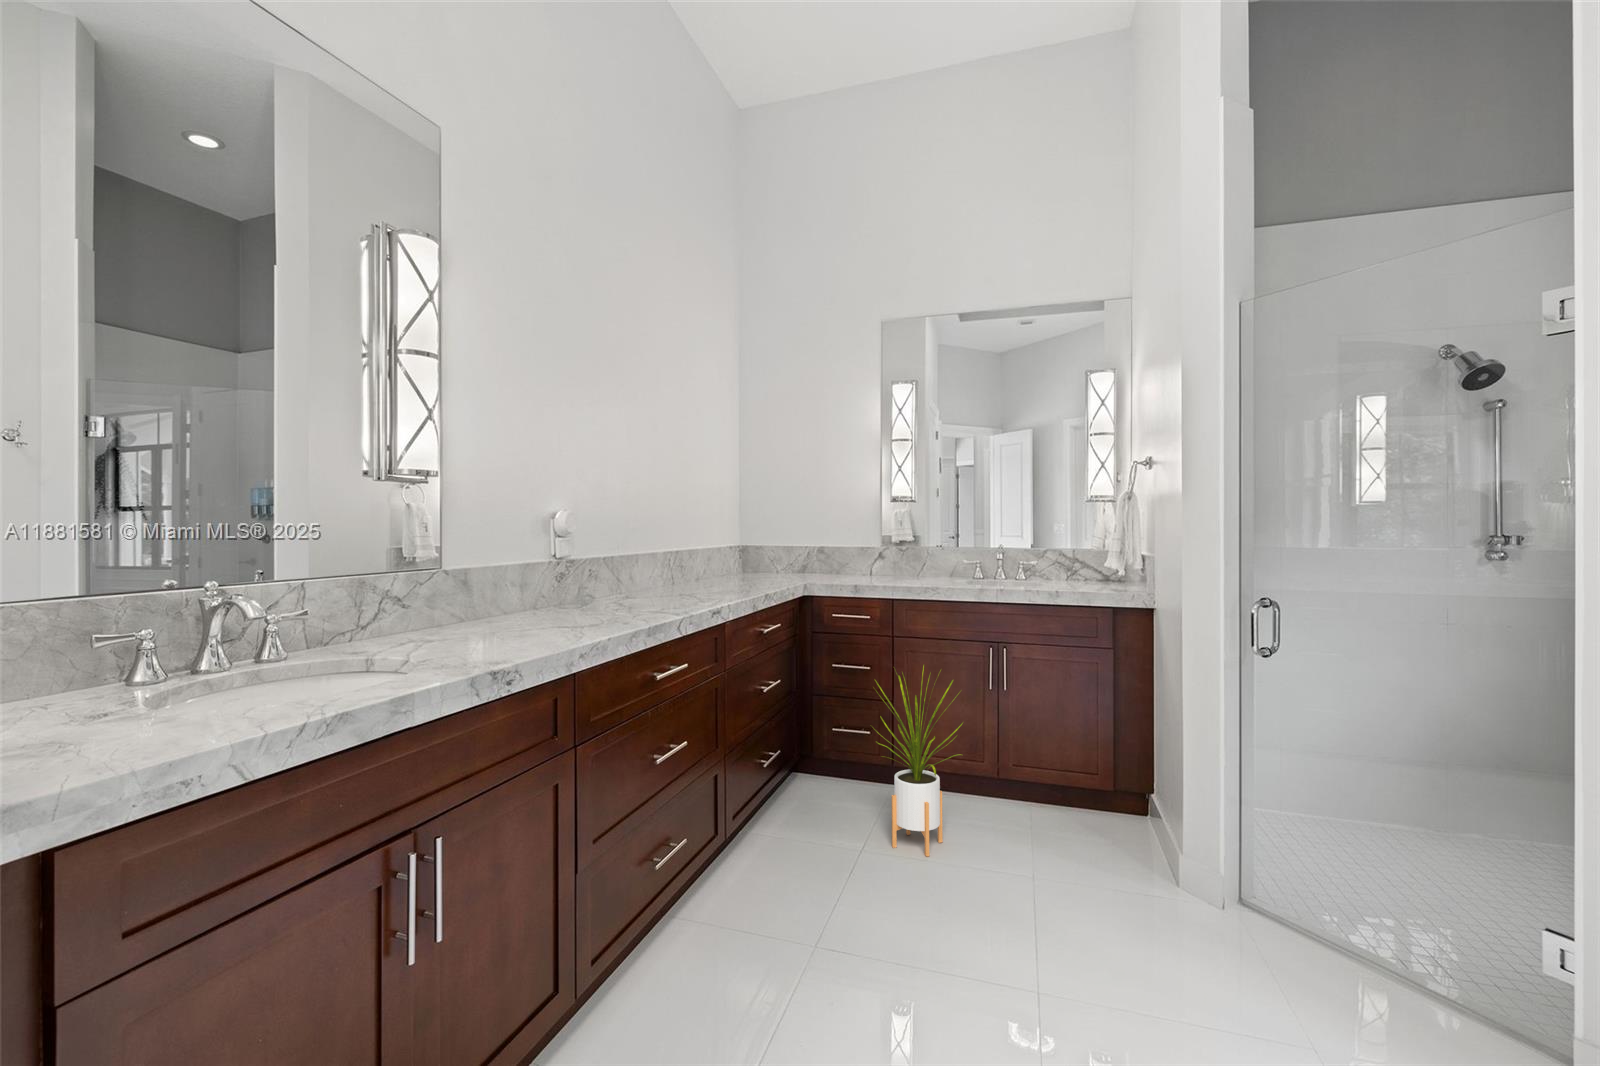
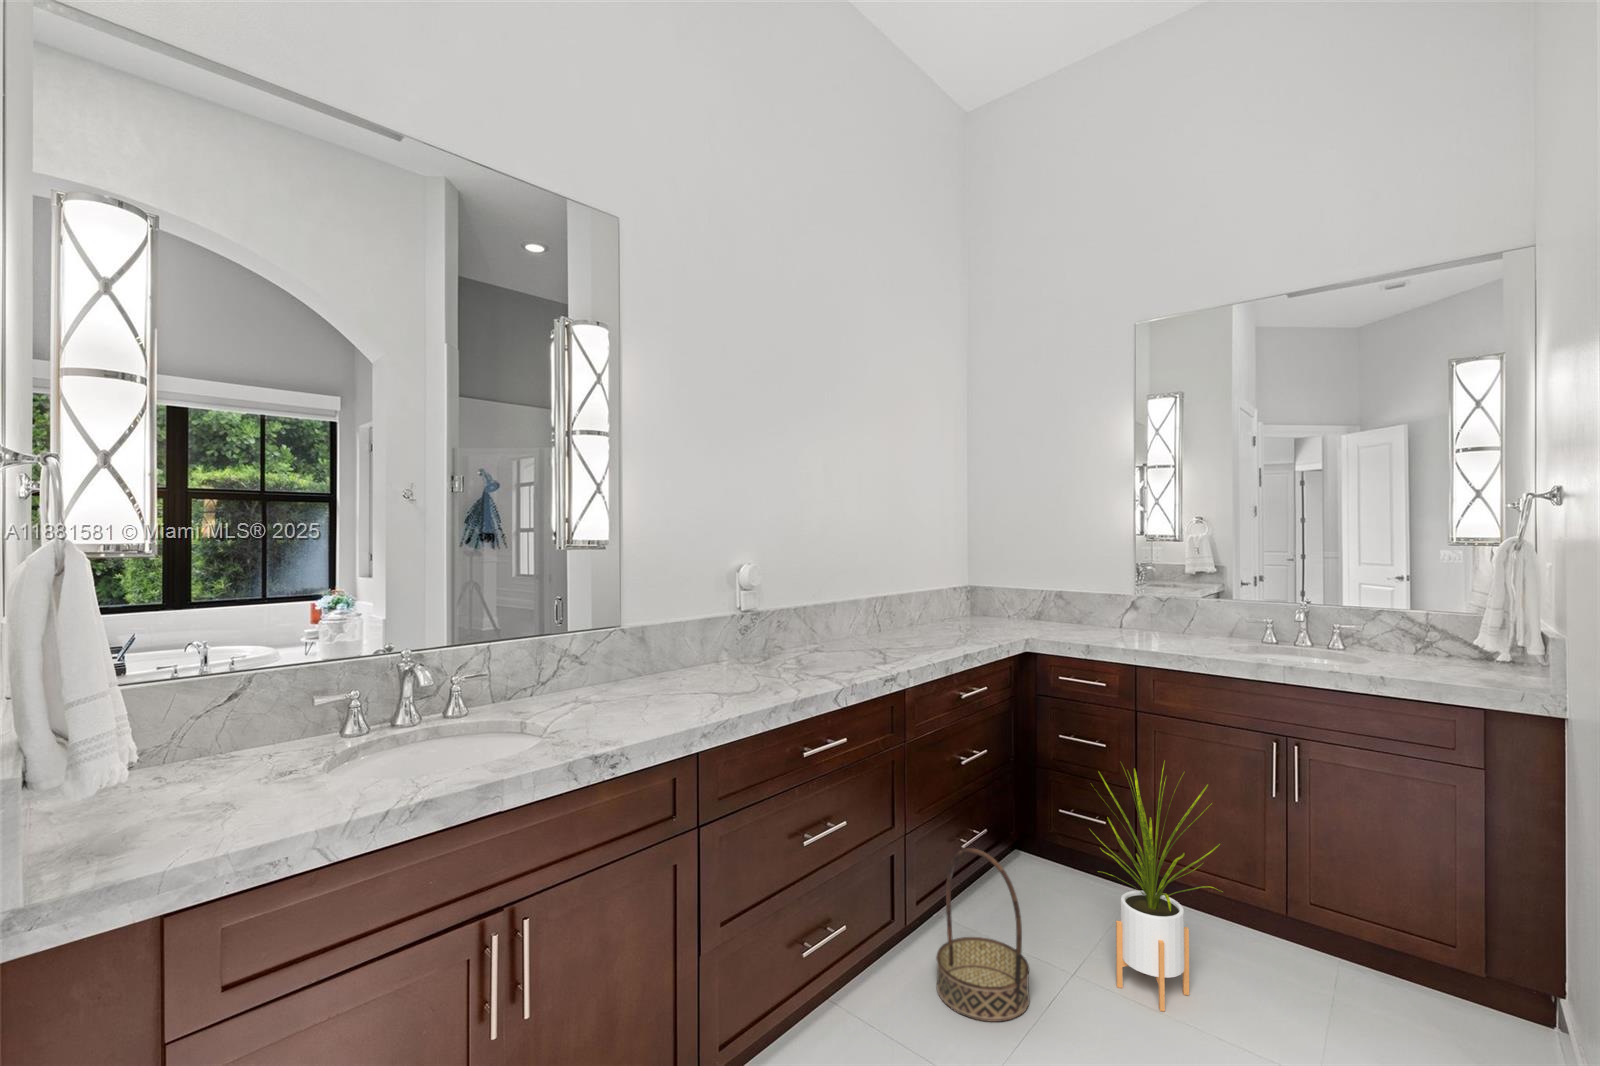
basket: none [756,752,833,892] -> present [936,848,1029,1022]

